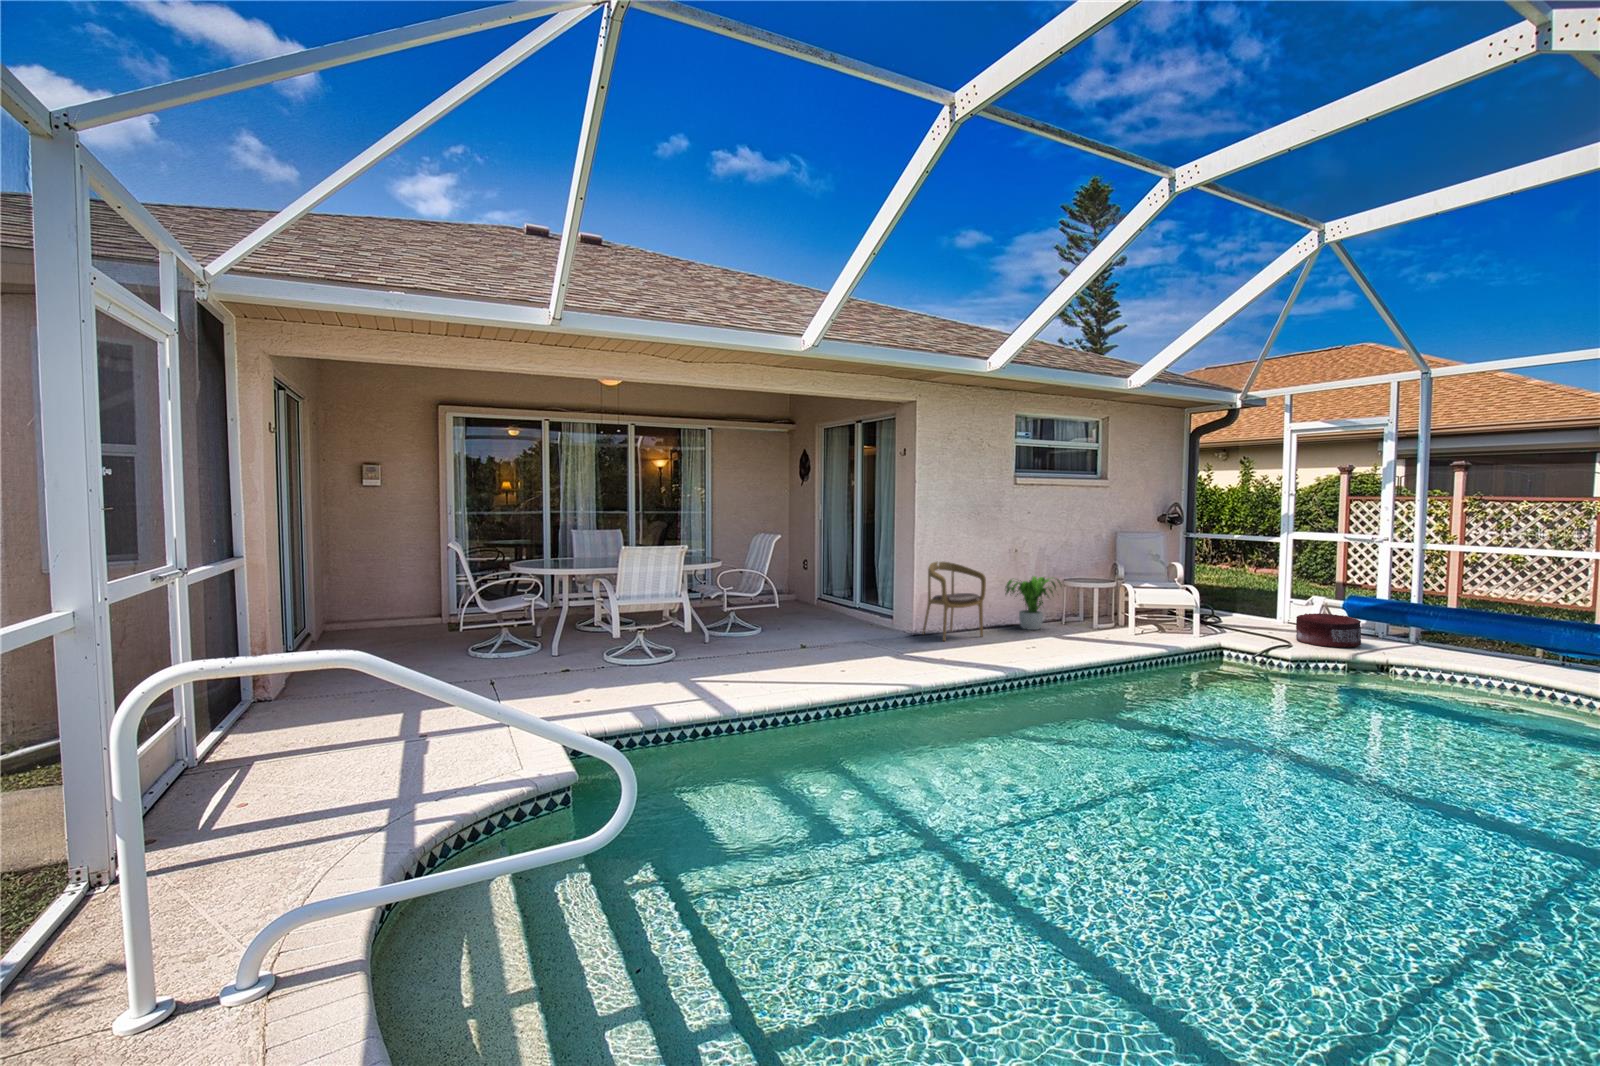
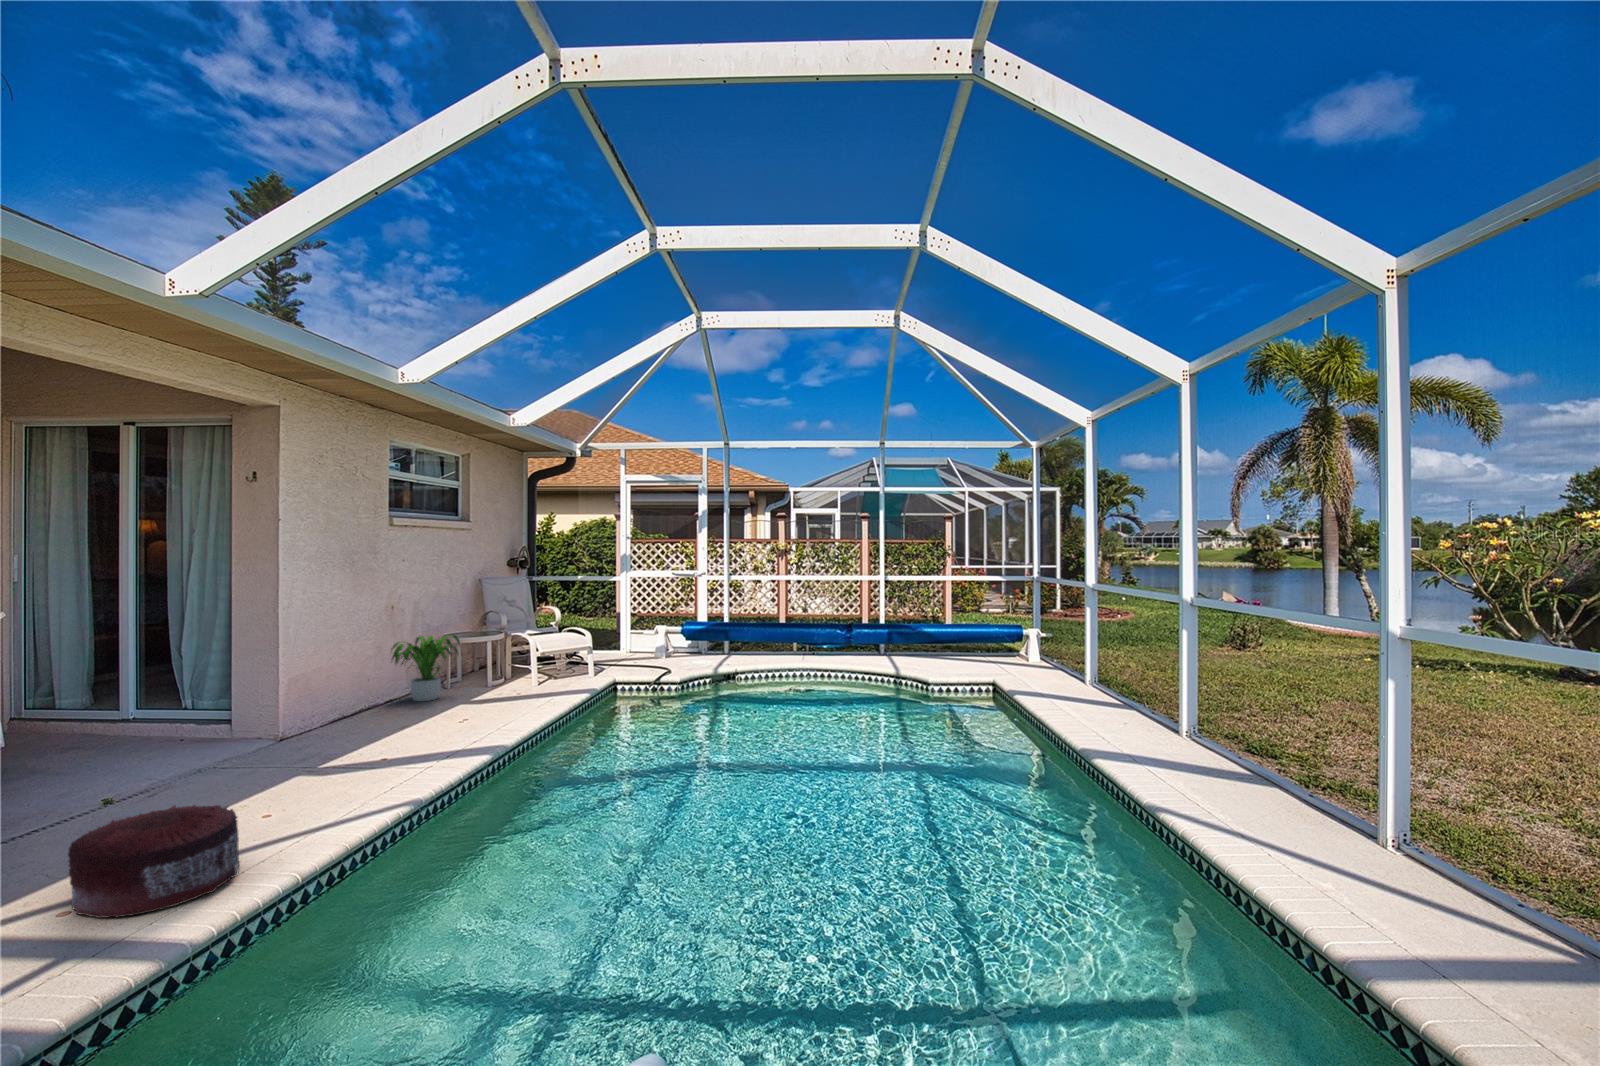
chair: present [923,562,986,641] -> none [303,629,393,735]
pouf: present [1296,613,1361,647] -> present [68,805,240,918]

